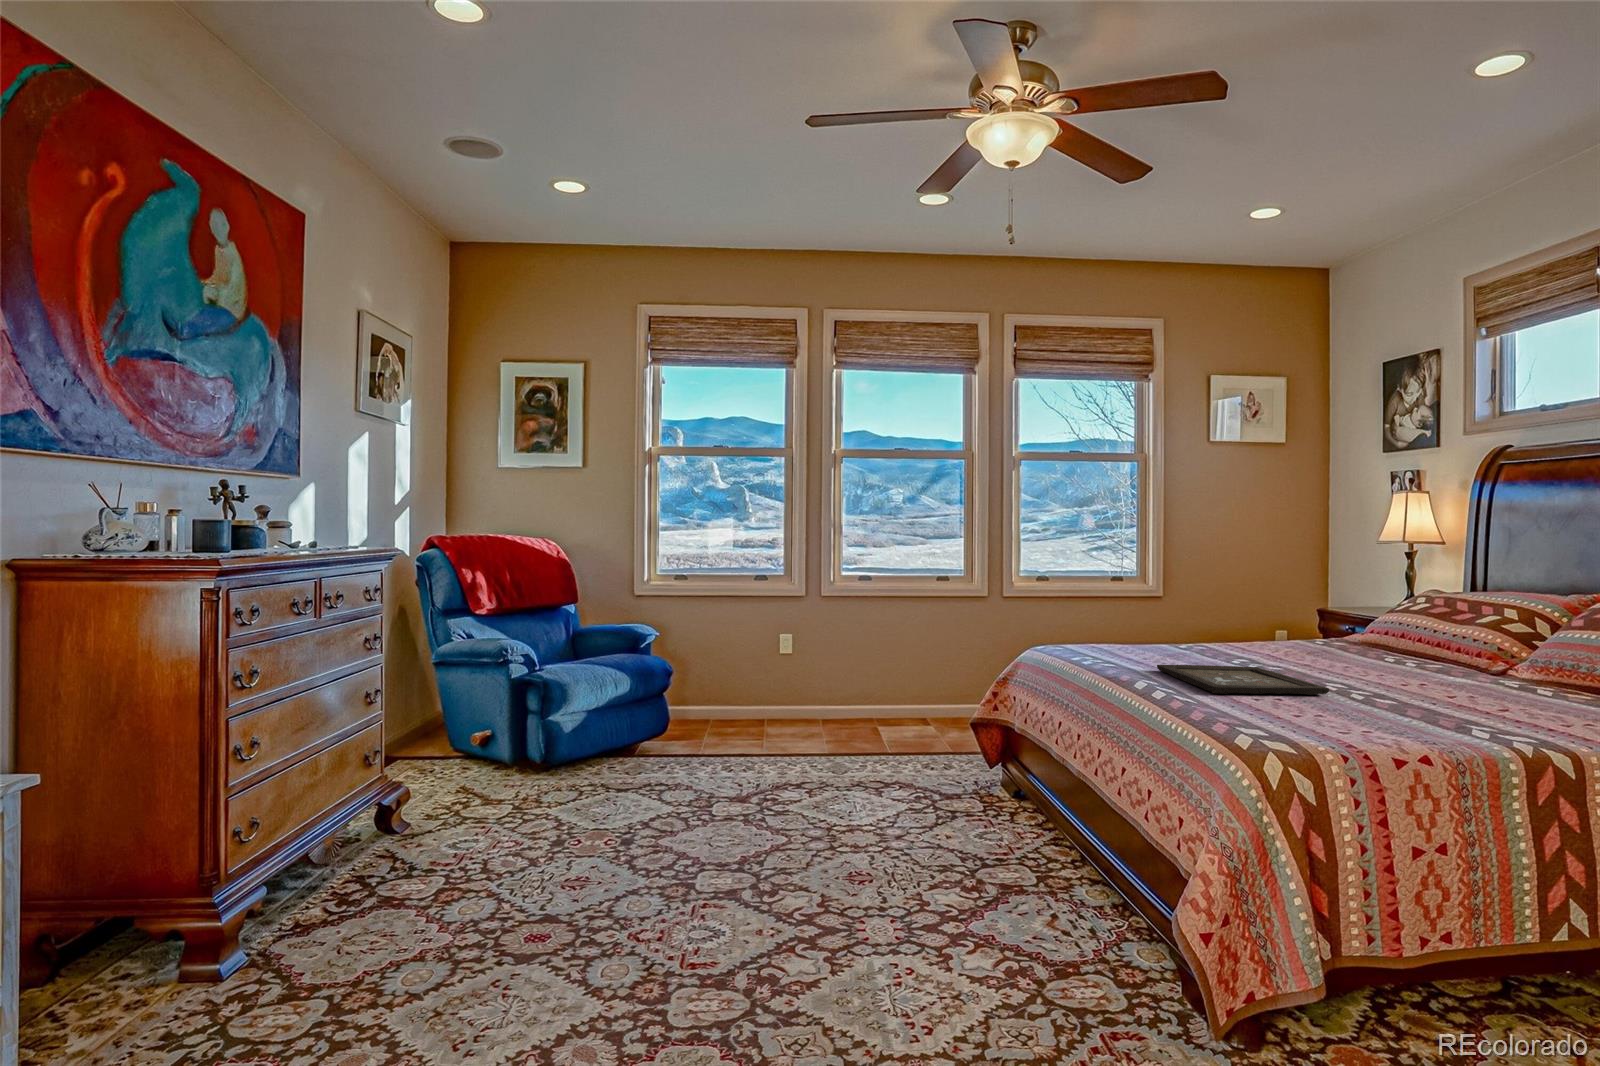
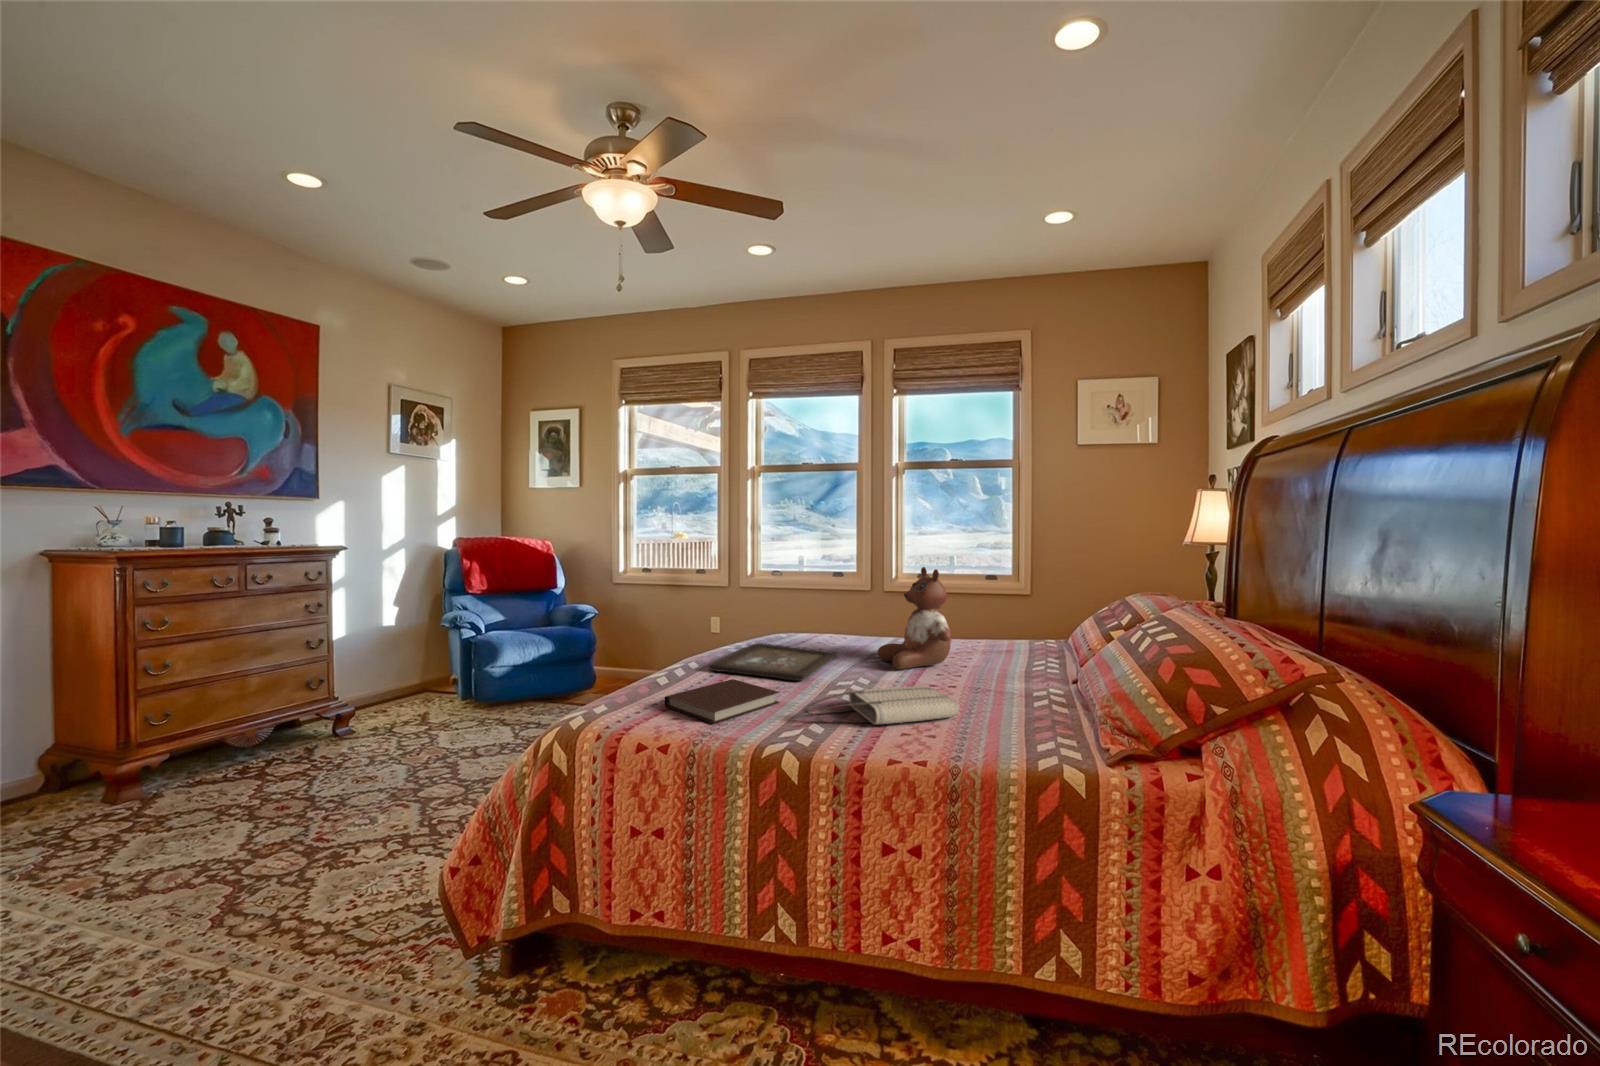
stuffed bear: none [1300,570,1398,677] -> present [878,567,951,669]
tote bag: none [1439,685,1547,720] -> present [803,686,959,724]
notebook: none [1294,696,1414,735] -> present [665,679,779,724]

